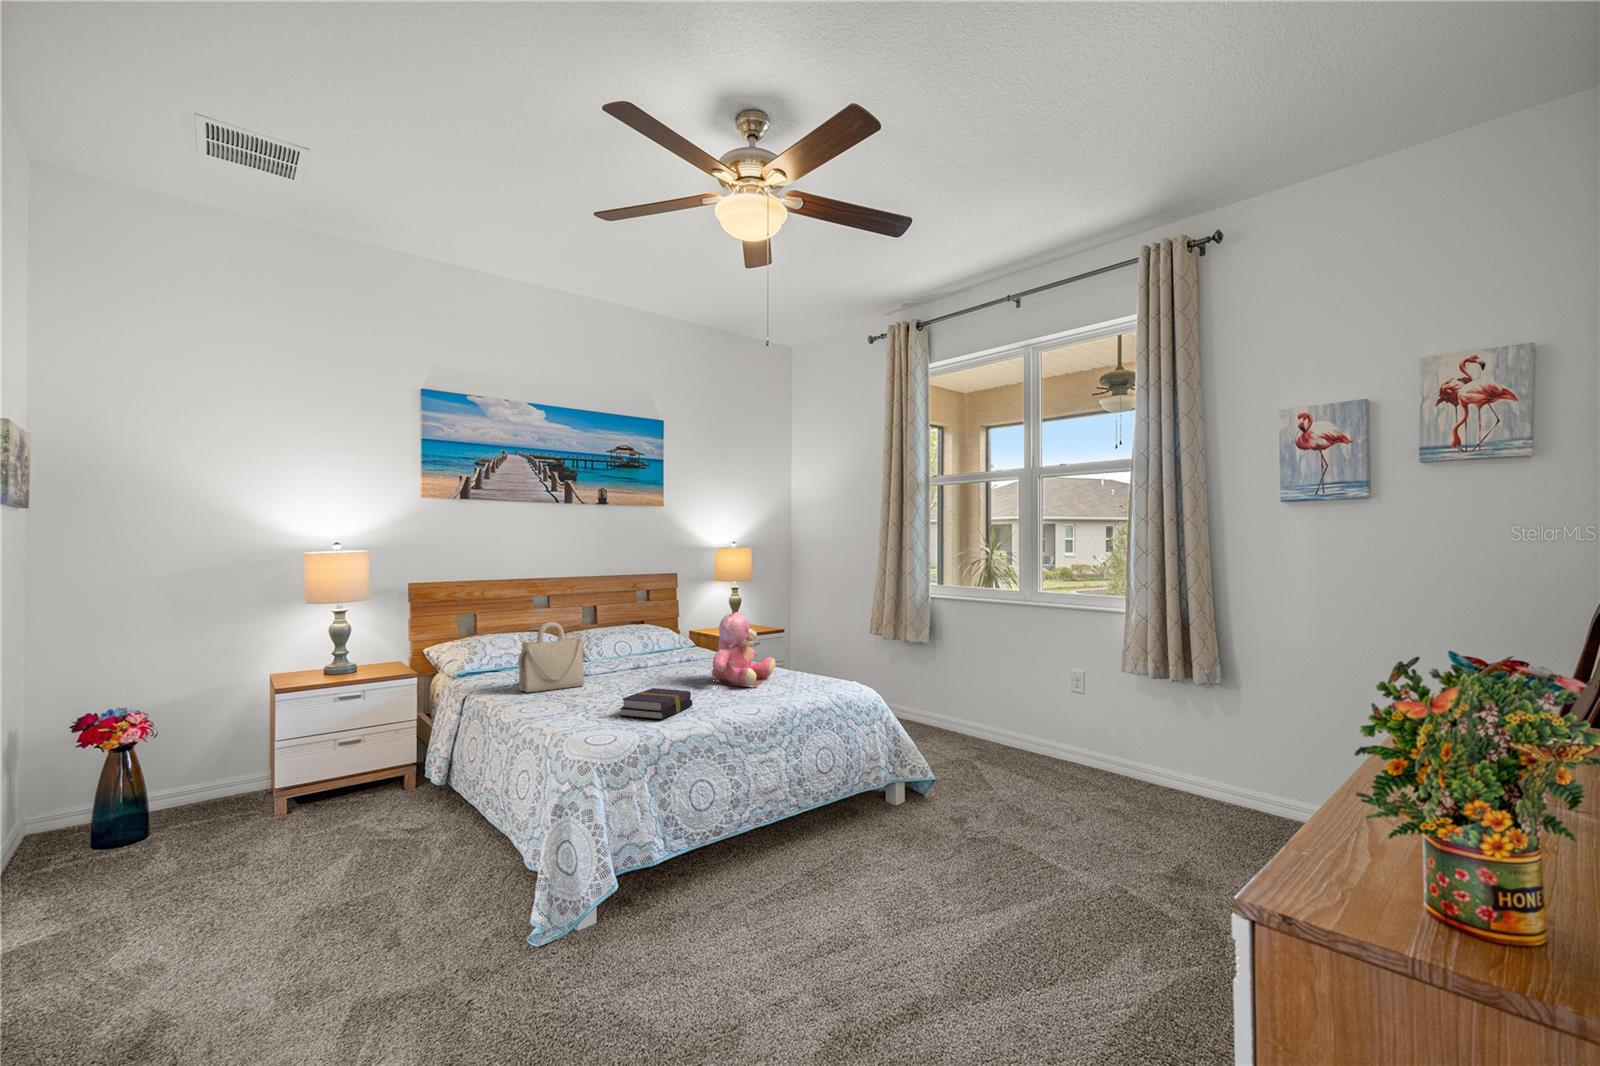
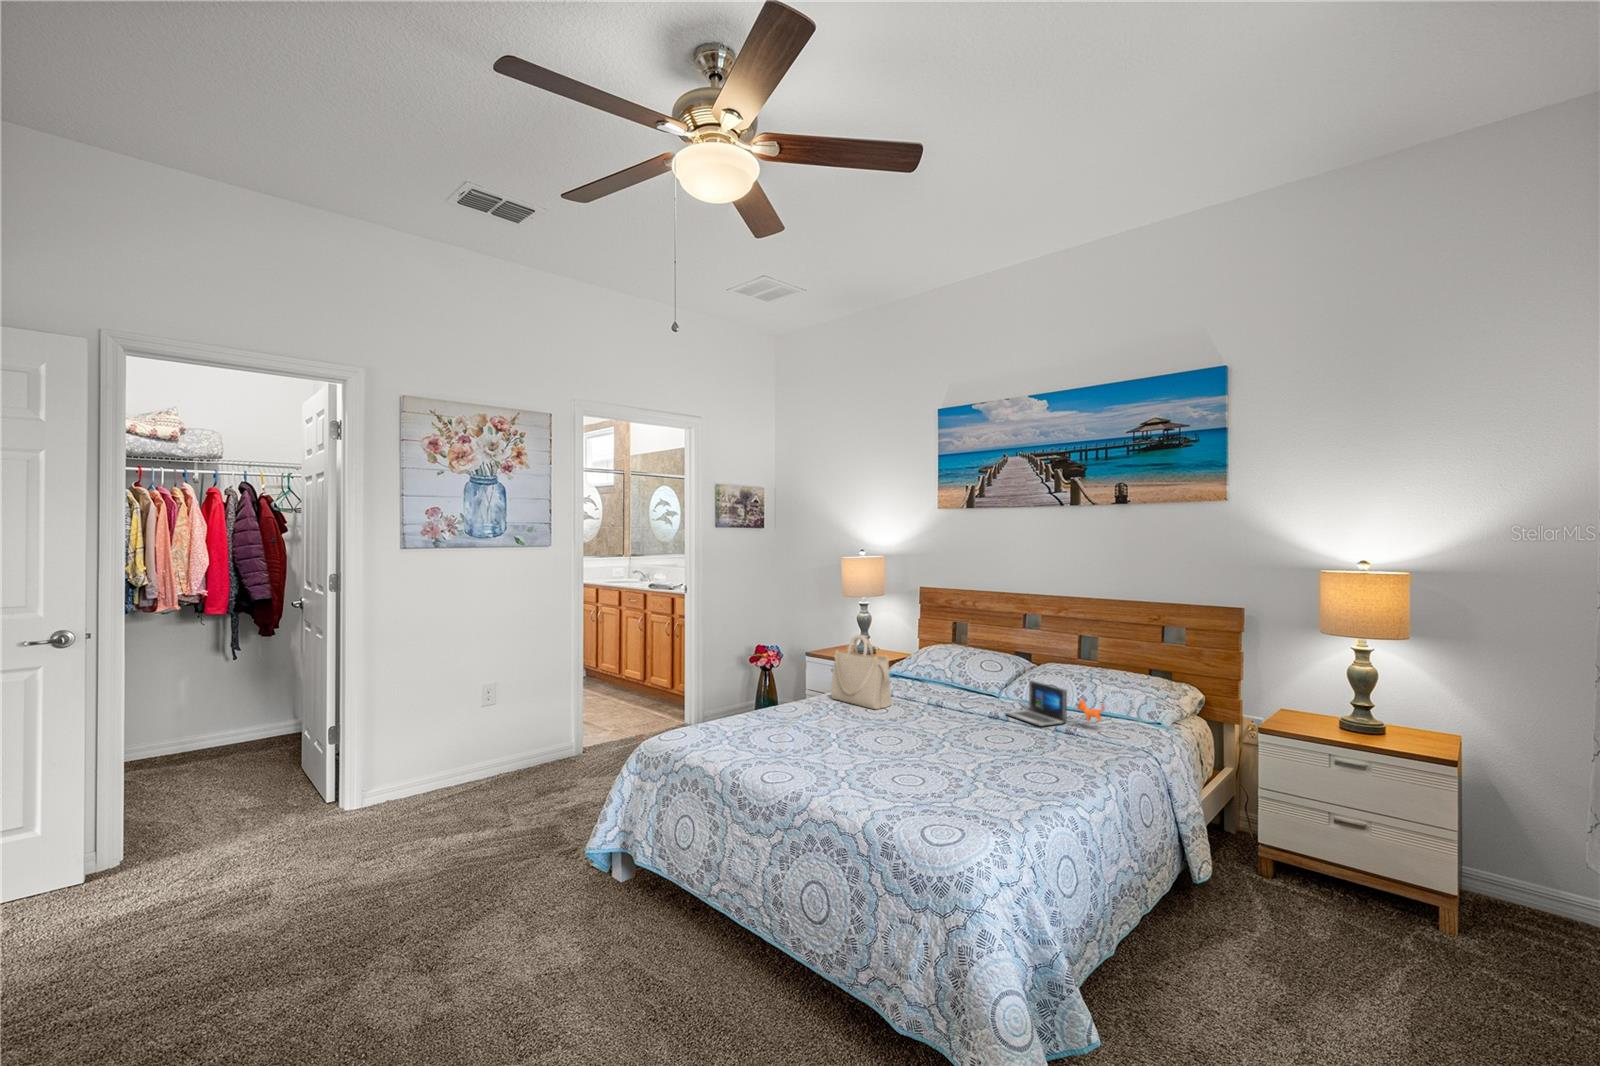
teddy bear: present [712,612,775,687] -> none [897,662,1008,777]
laptop: none [635,635,699,665] -> present [1006,680,1104,727]
book: present [620,688,692,719] -> none [734,716,813,753]

